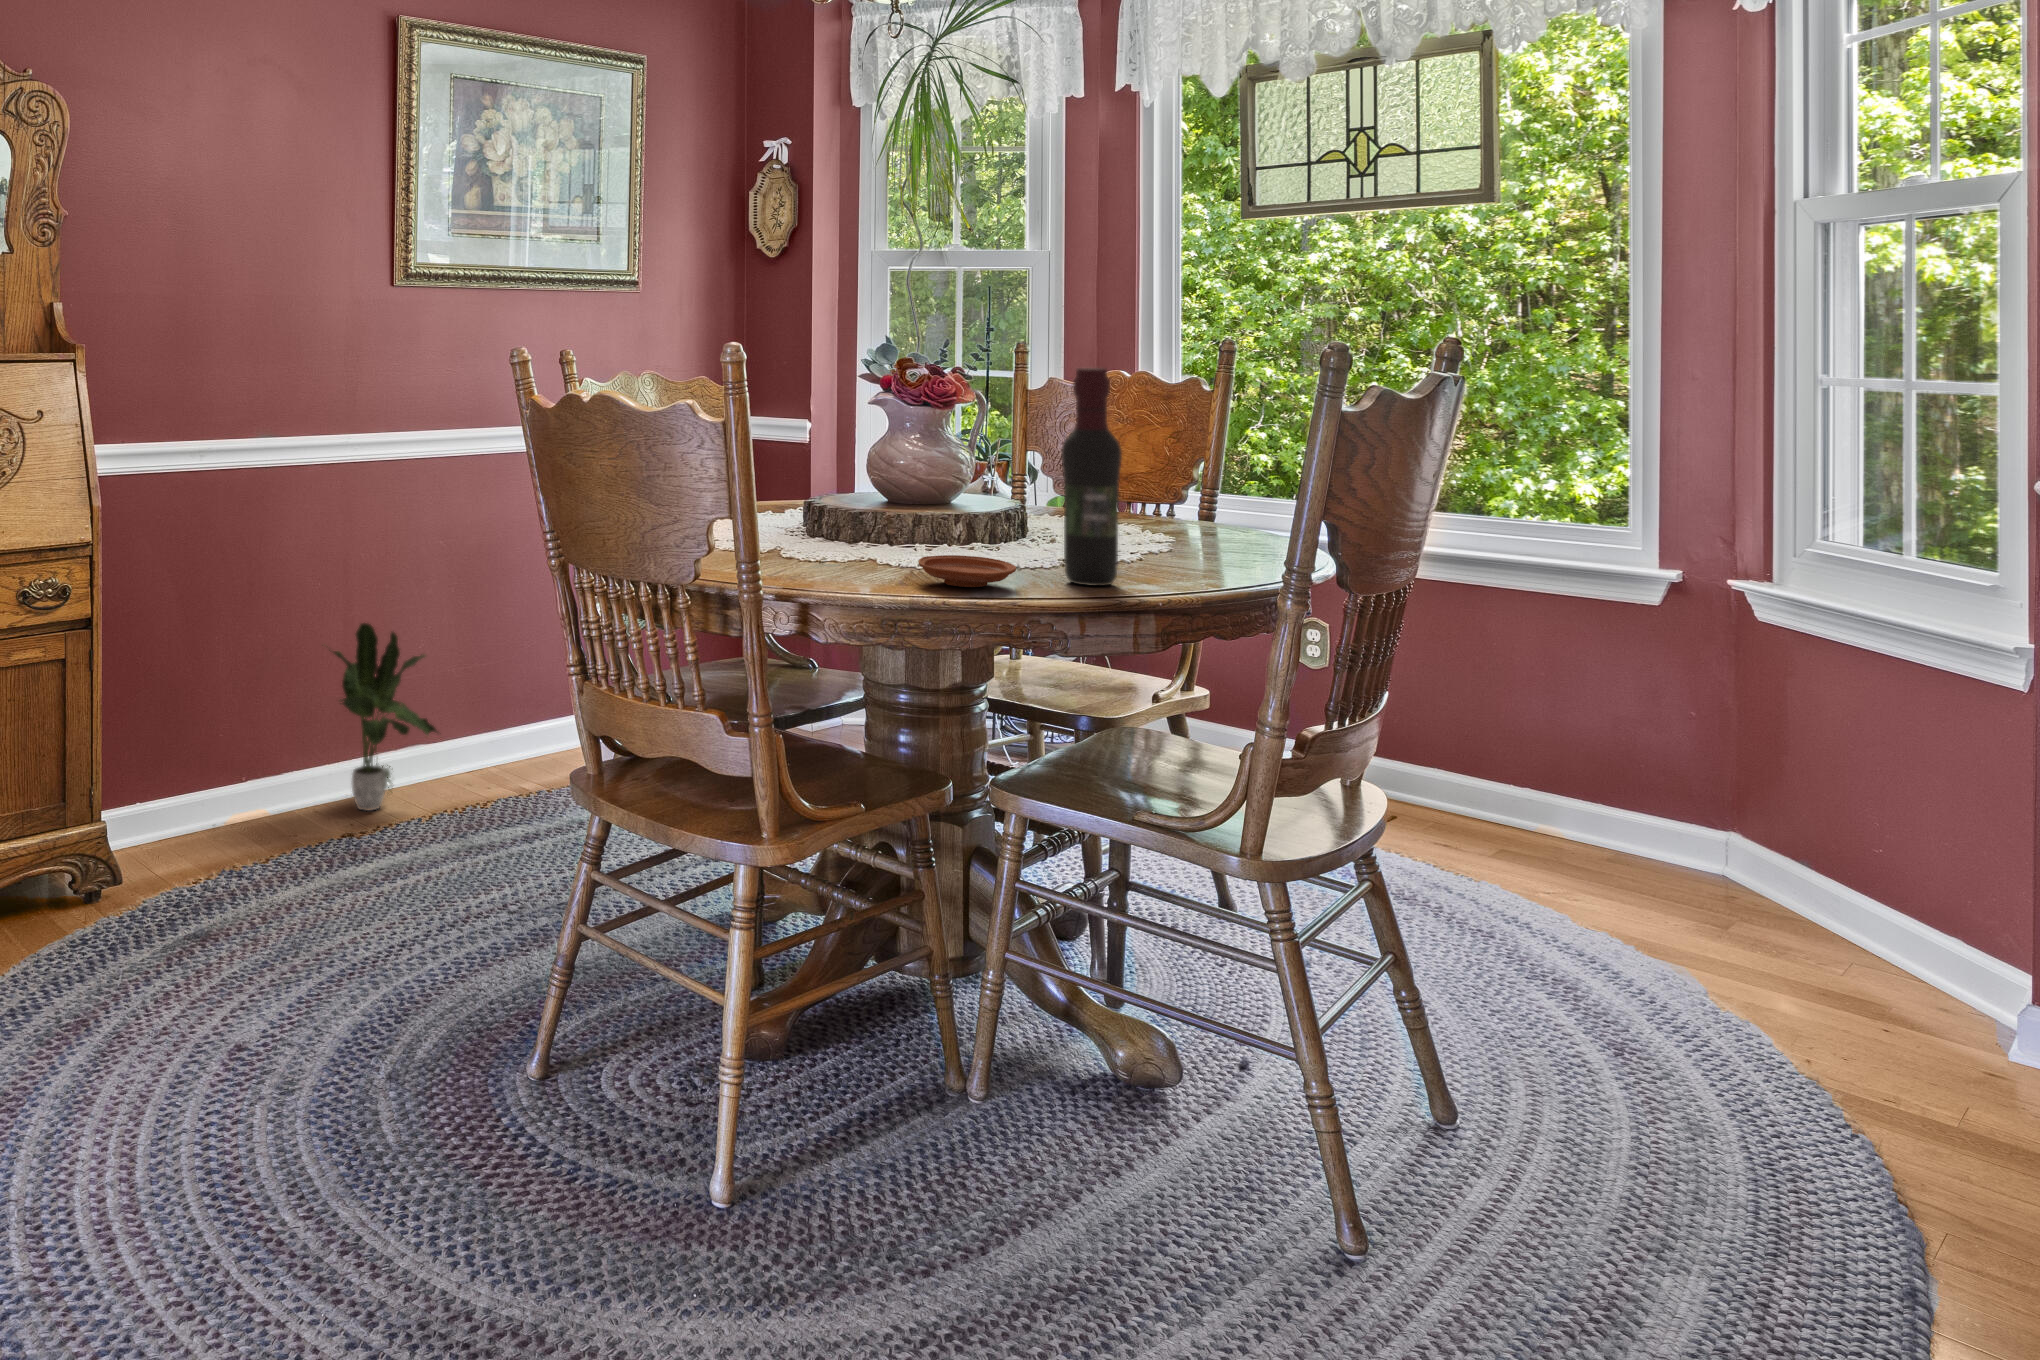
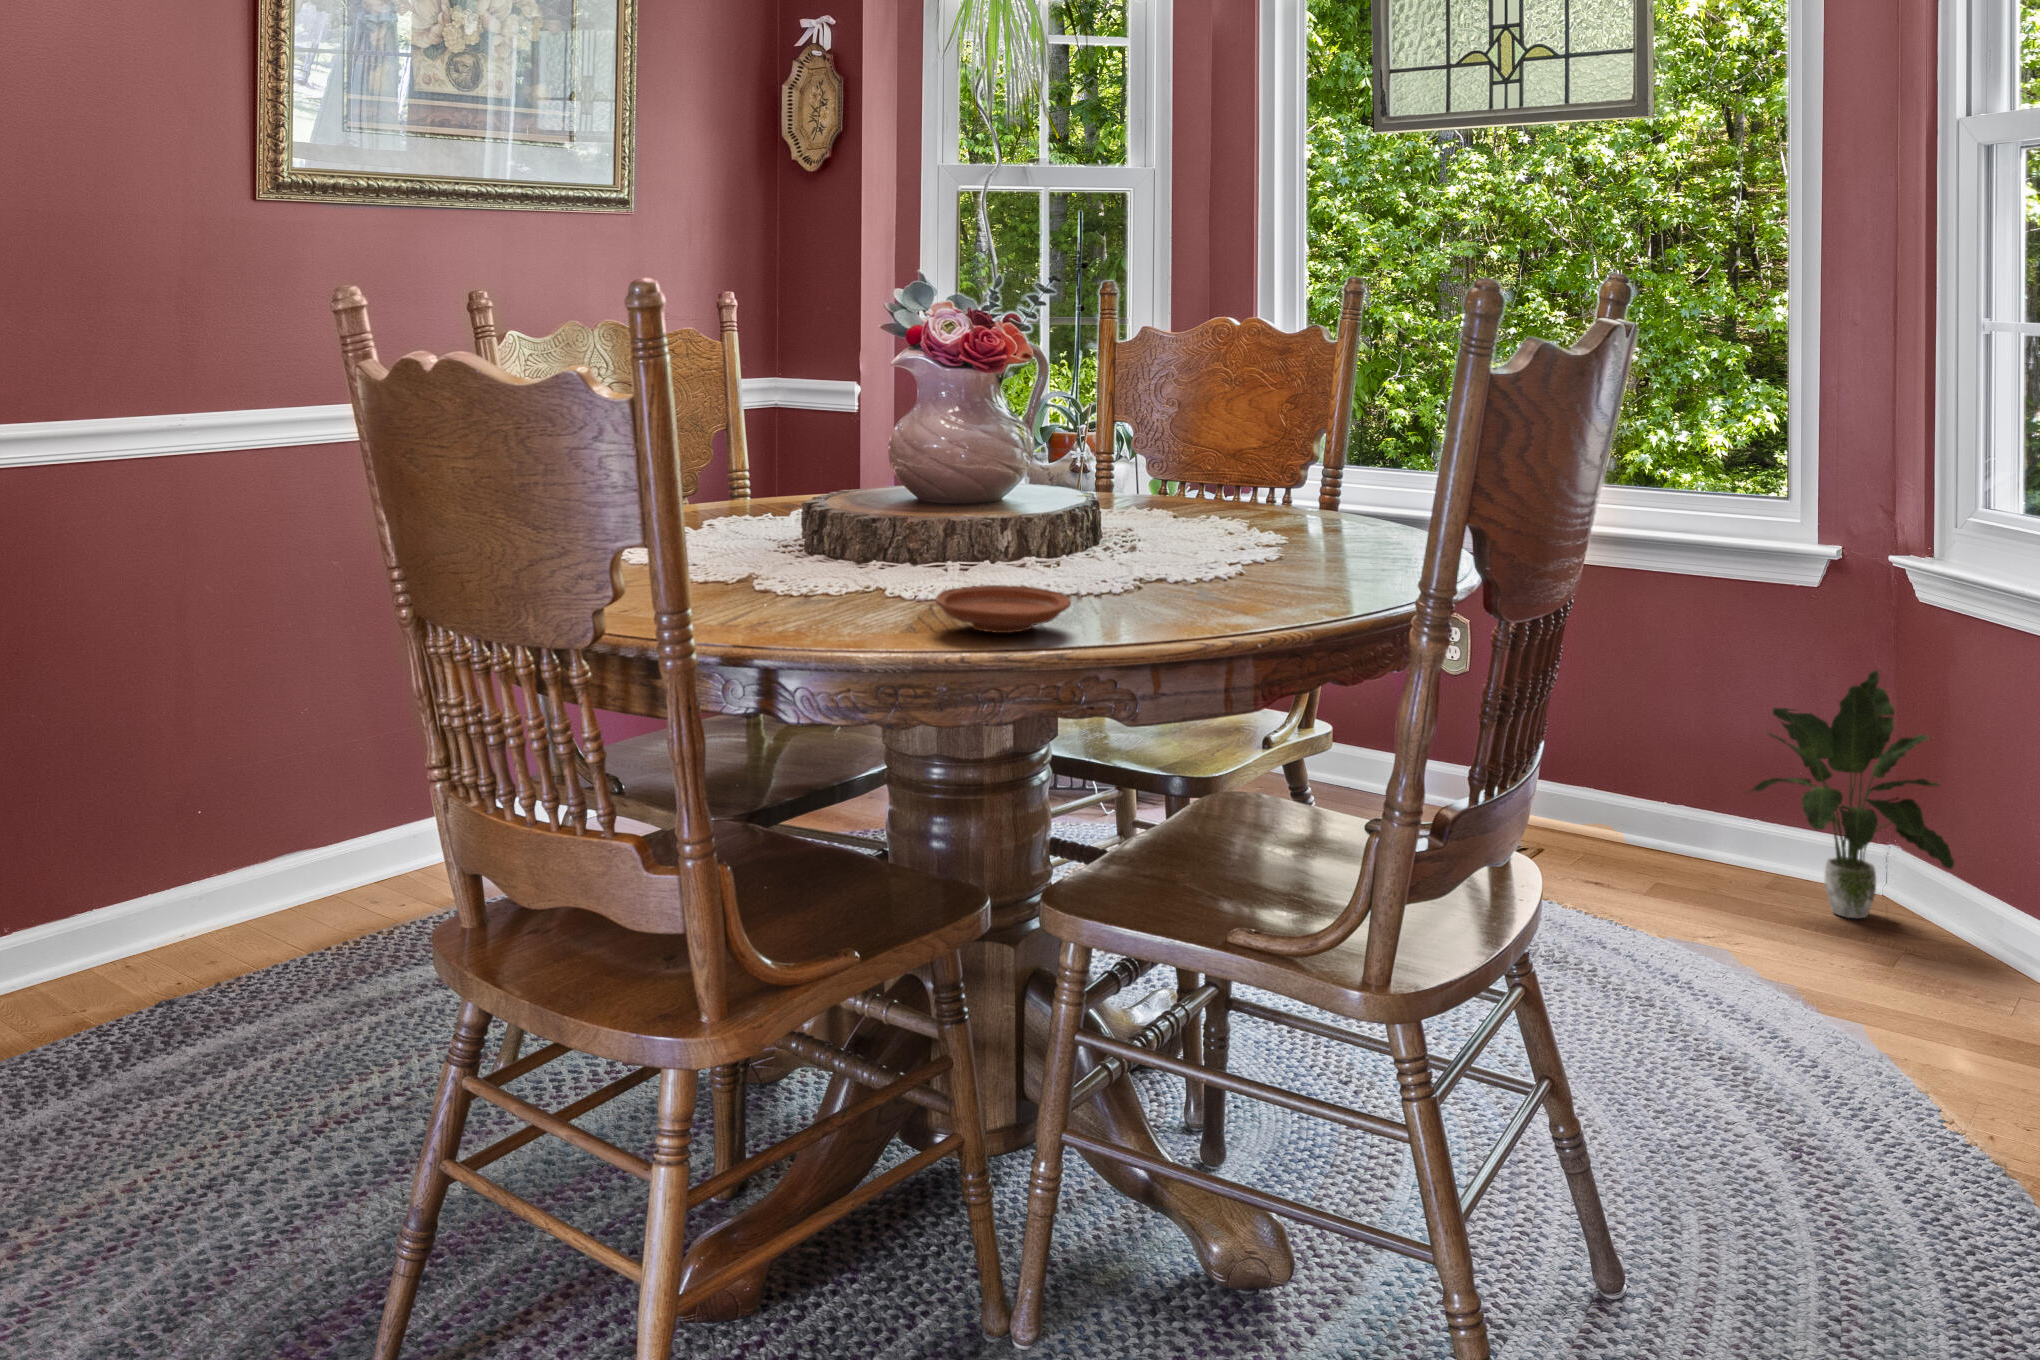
wine bottle: present [1061,368,1122,586] -> none [1135,316,1214,622]
potted plant: present [329,623,437,811] -> present [1751,670,1954,918]

